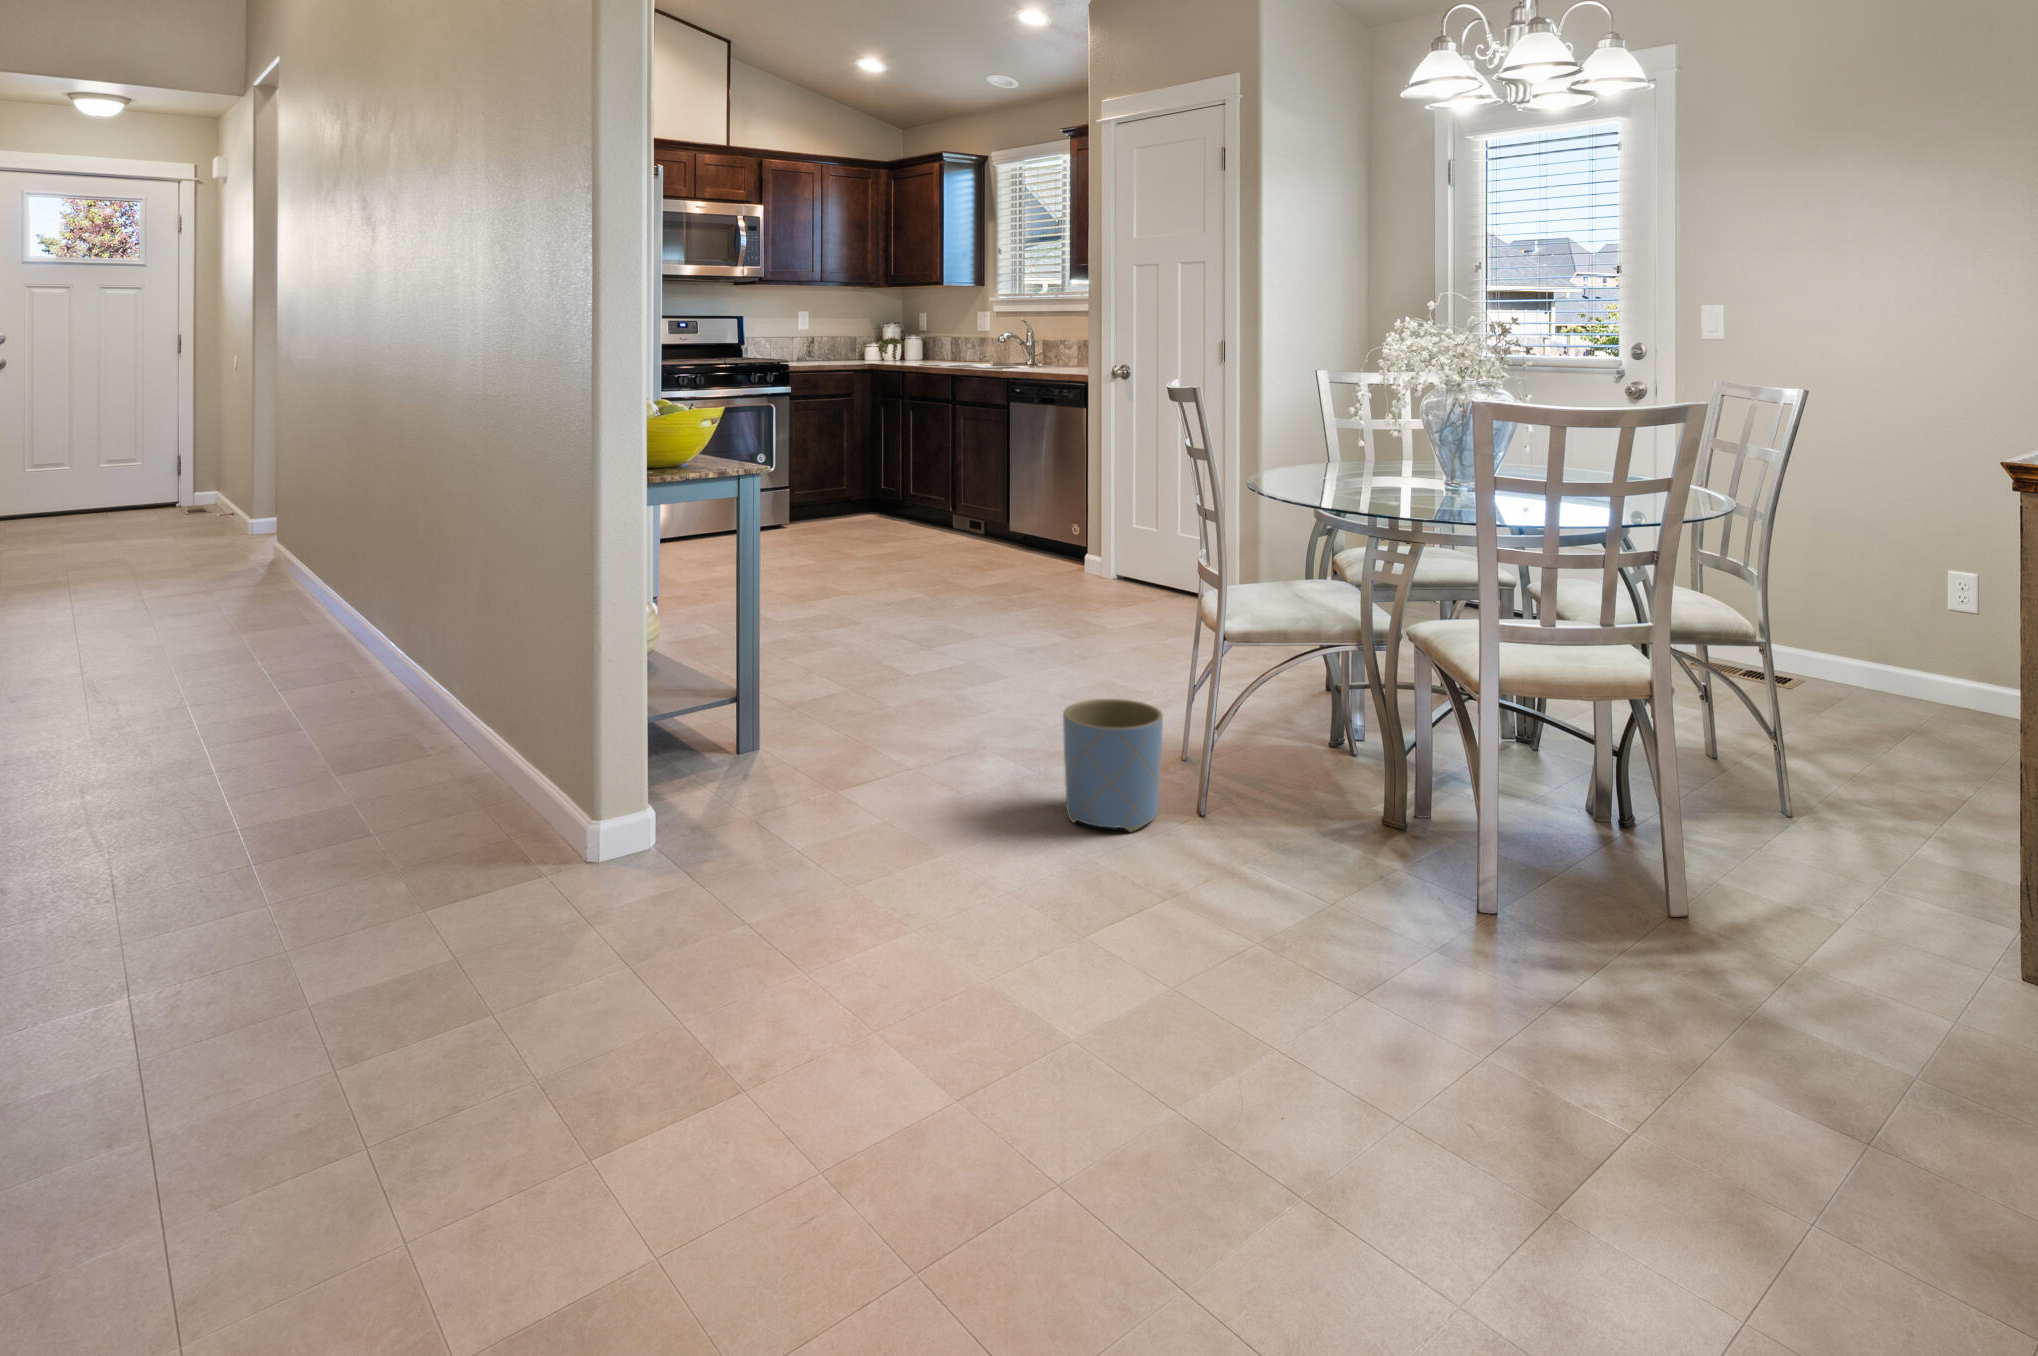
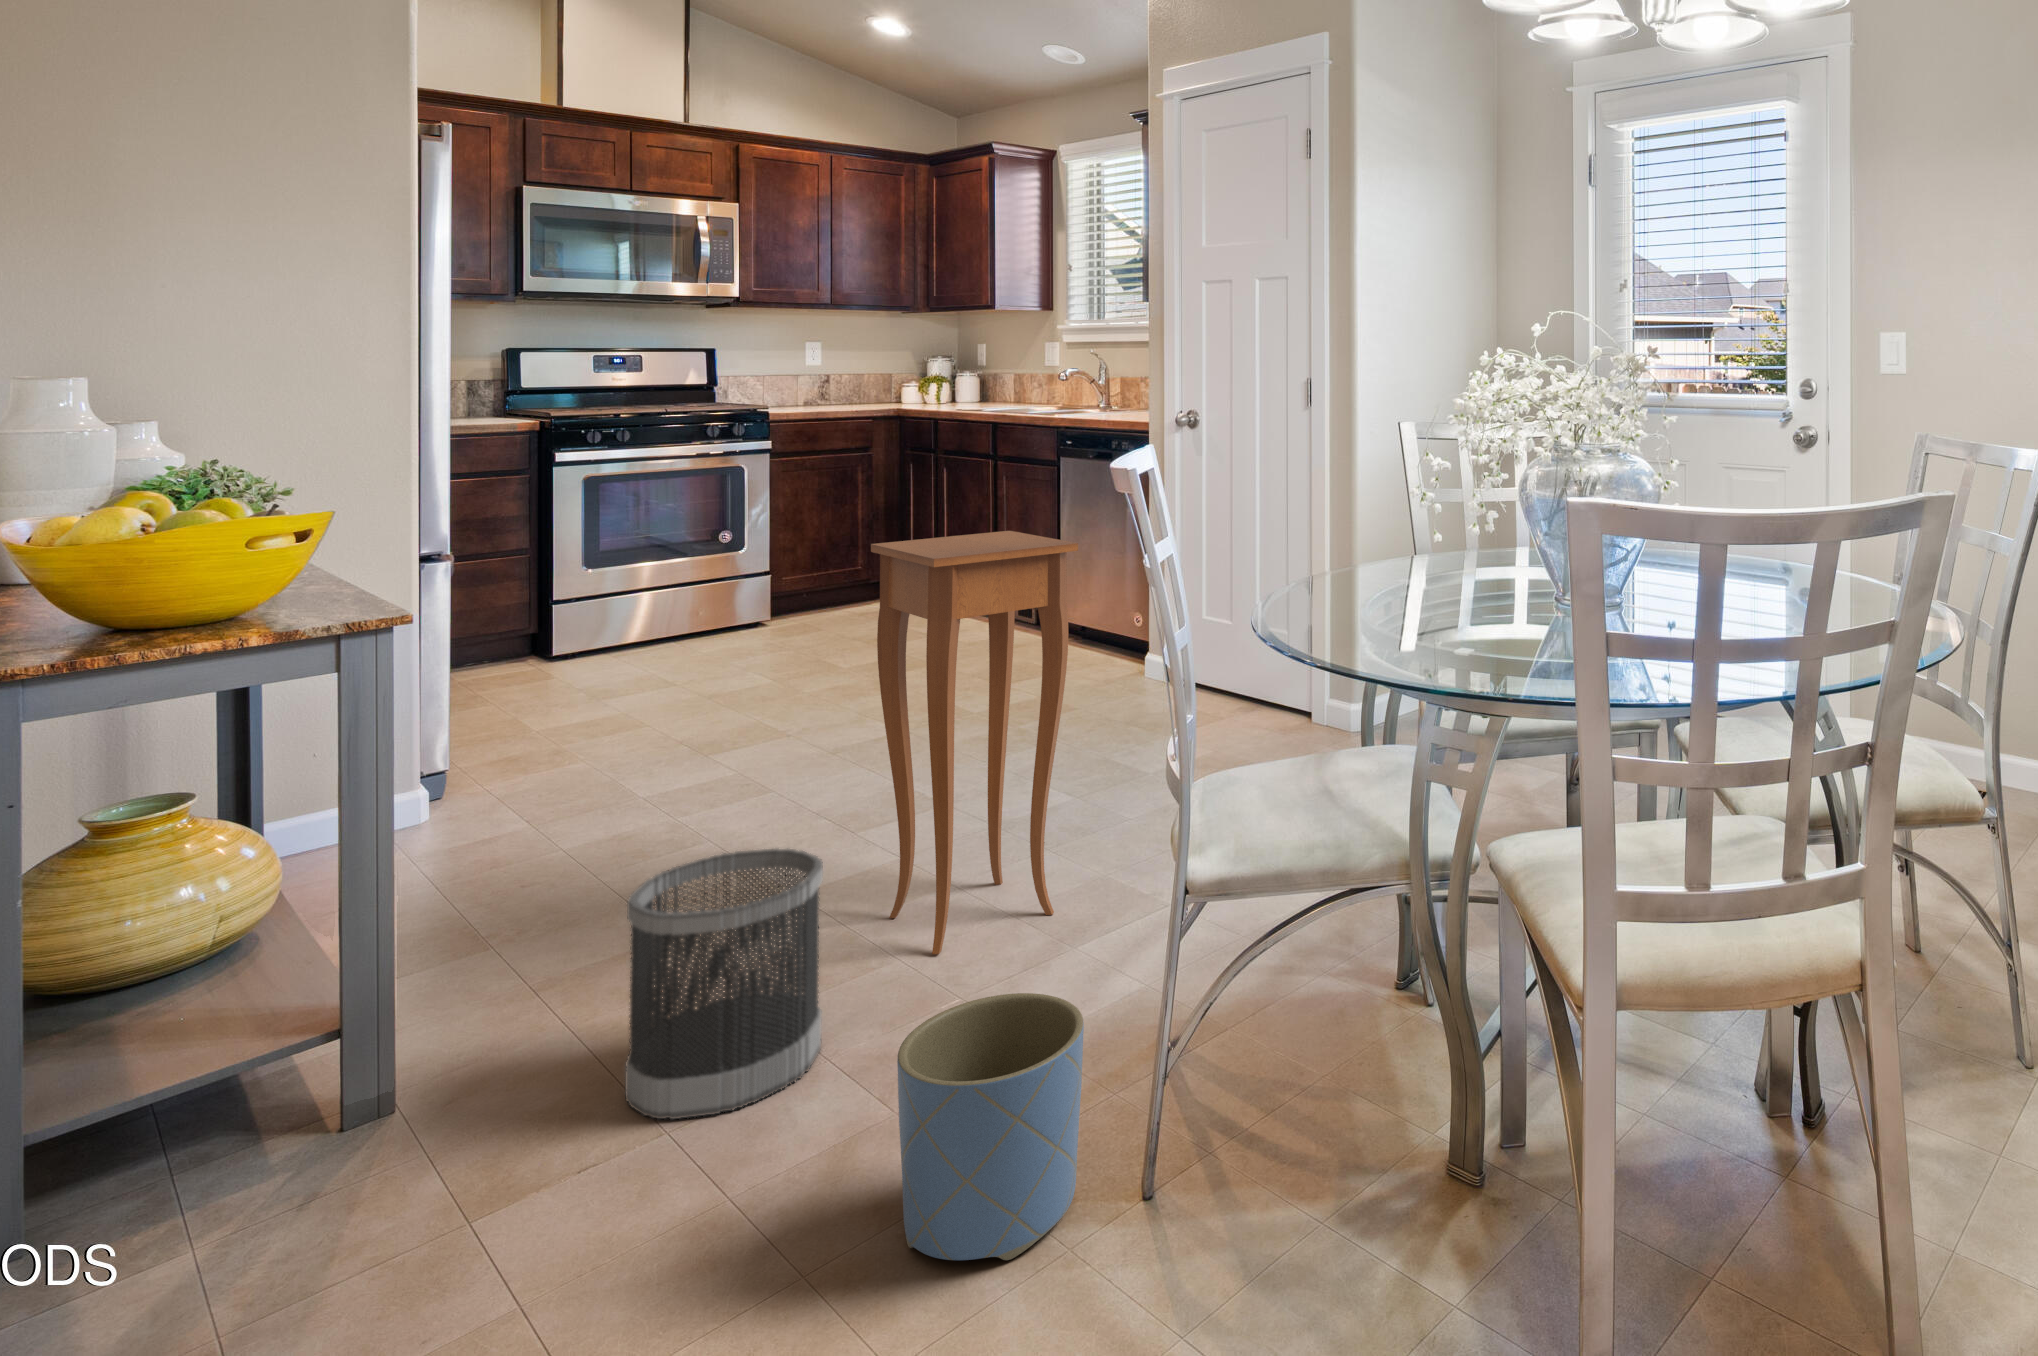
side table: none [966,441,1100,709] -> present [871,531,1078,954]
wastebasket: none [875,624,974,765] -> present [625,848,823,1119]

